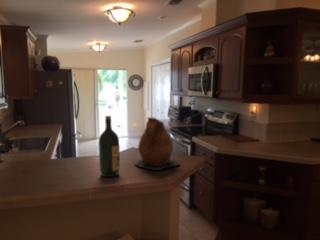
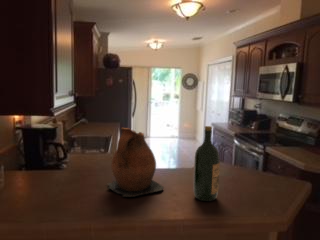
ceramic pitcher: present [136,117,179,170] -> present [108,128,164,197]

